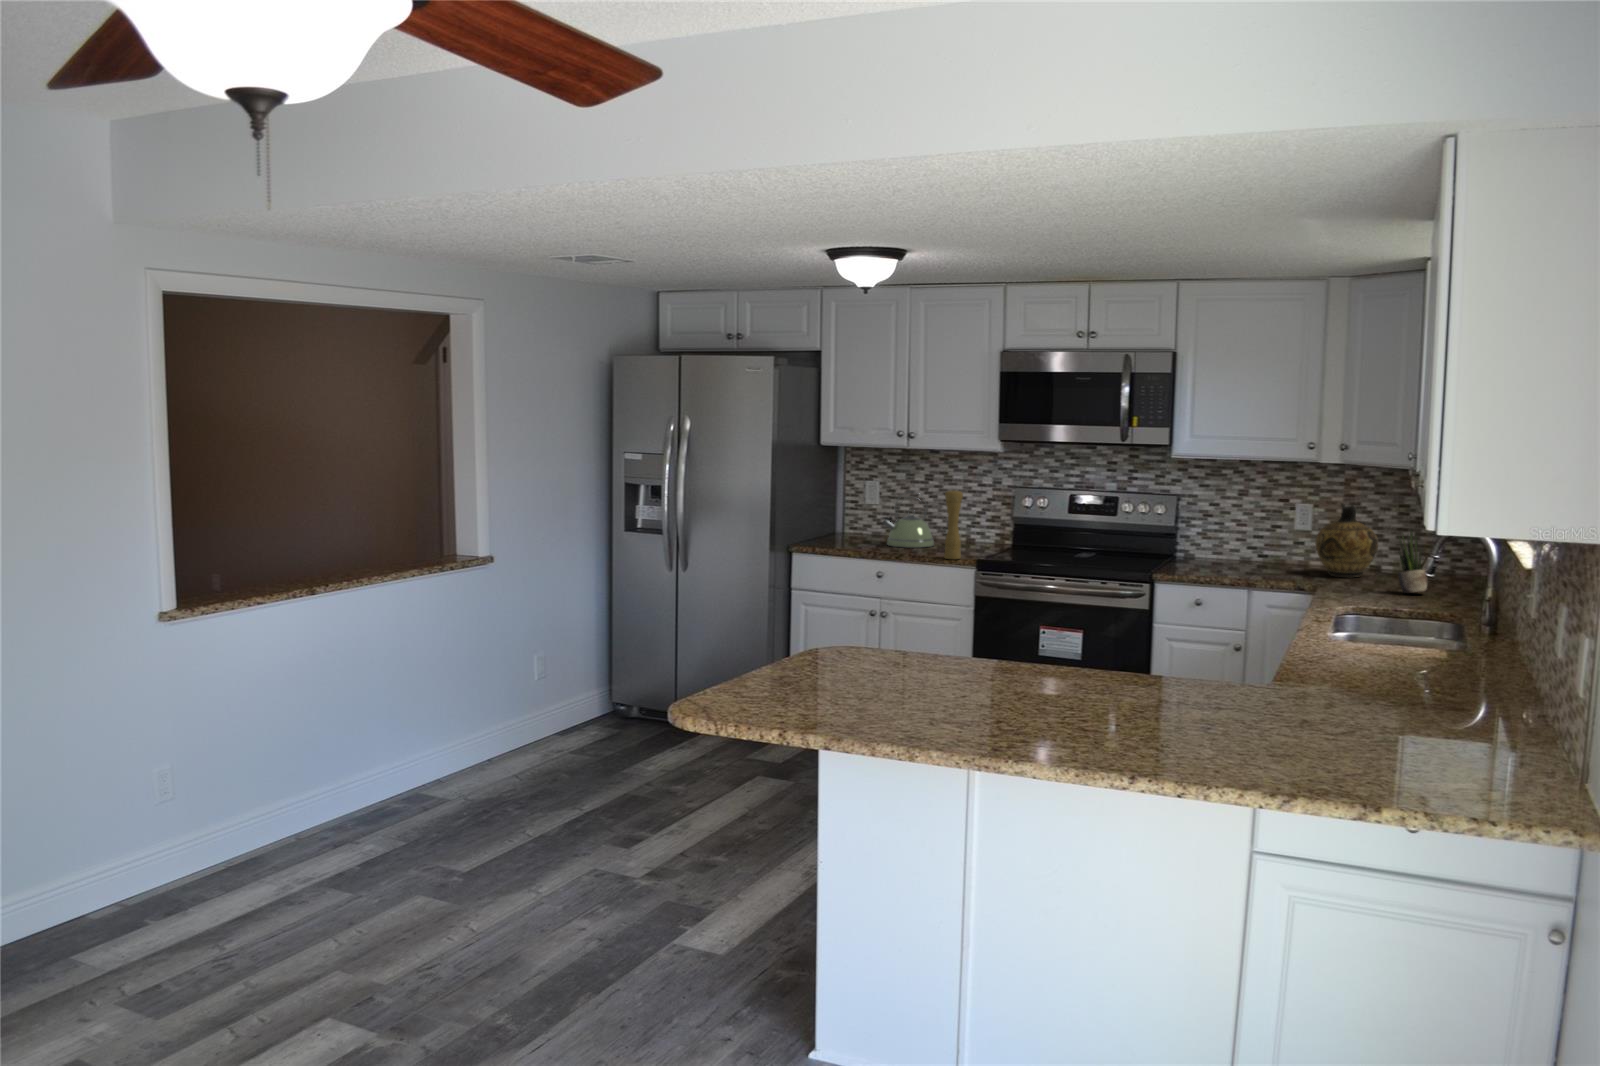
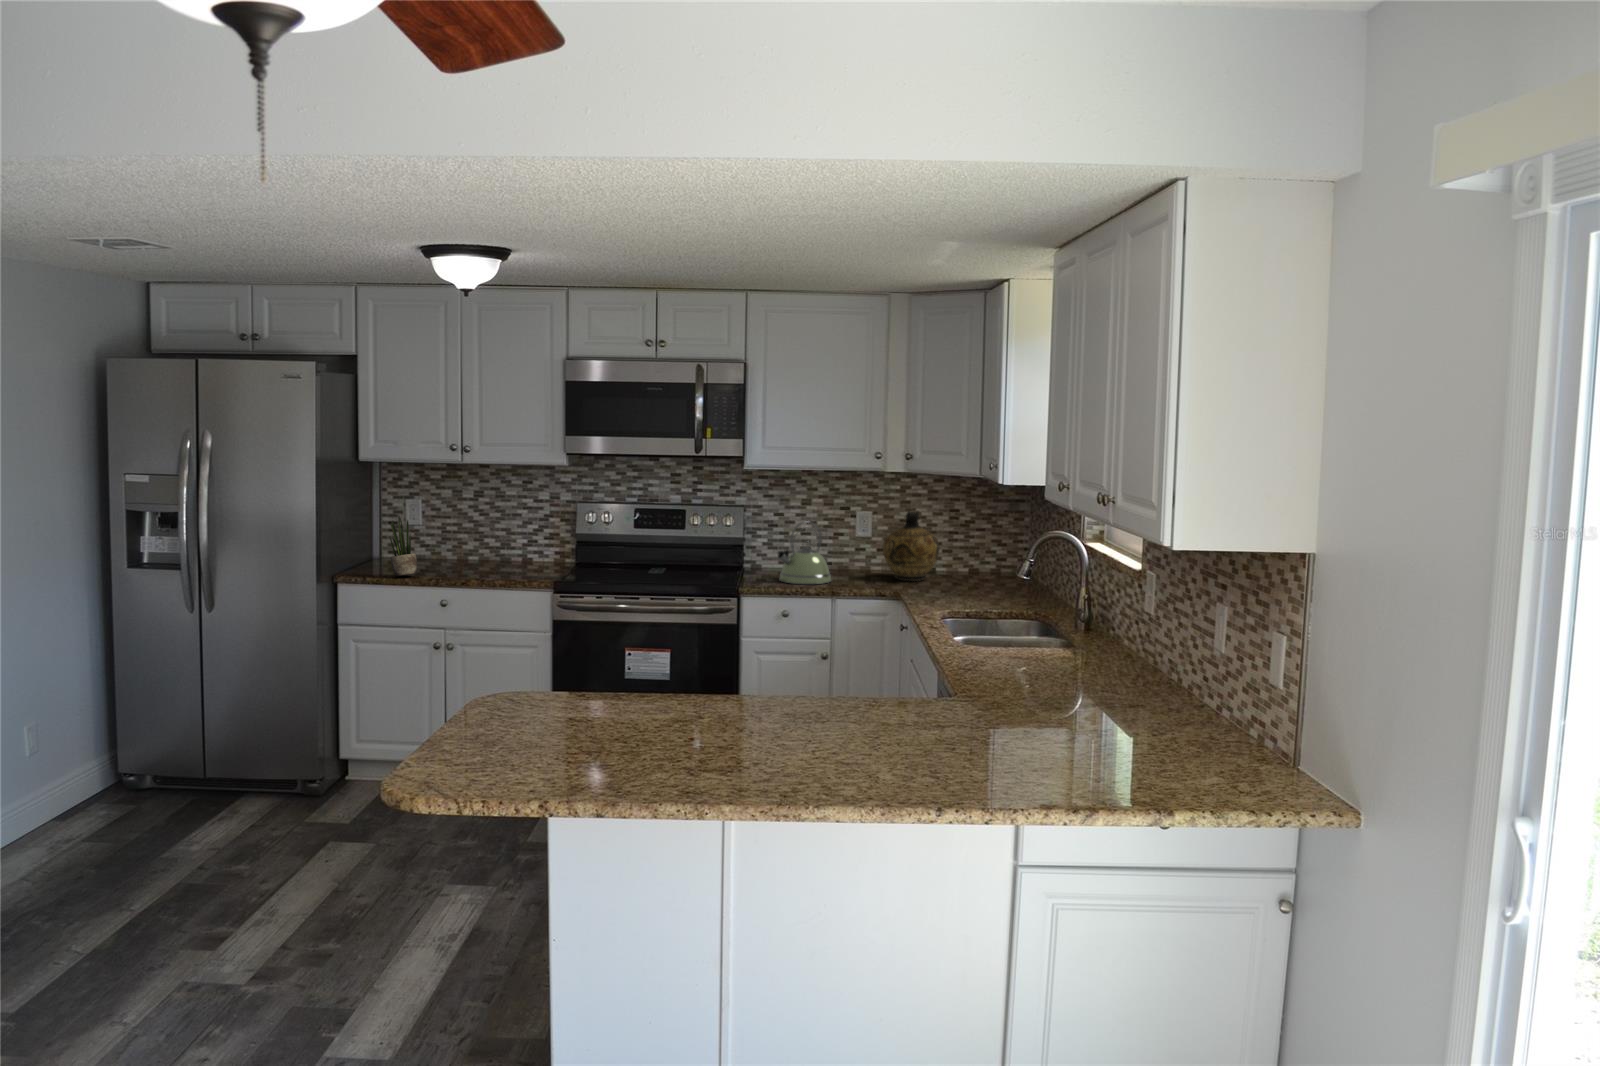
pepper mill: present [944,490,963,559] -> none [514,508,533,583]
kettle: present [882,495,934,548] -> present [778,521,831,584]
potted plant: present [1398,529,1428,593] -> present [390,516,417,576]

